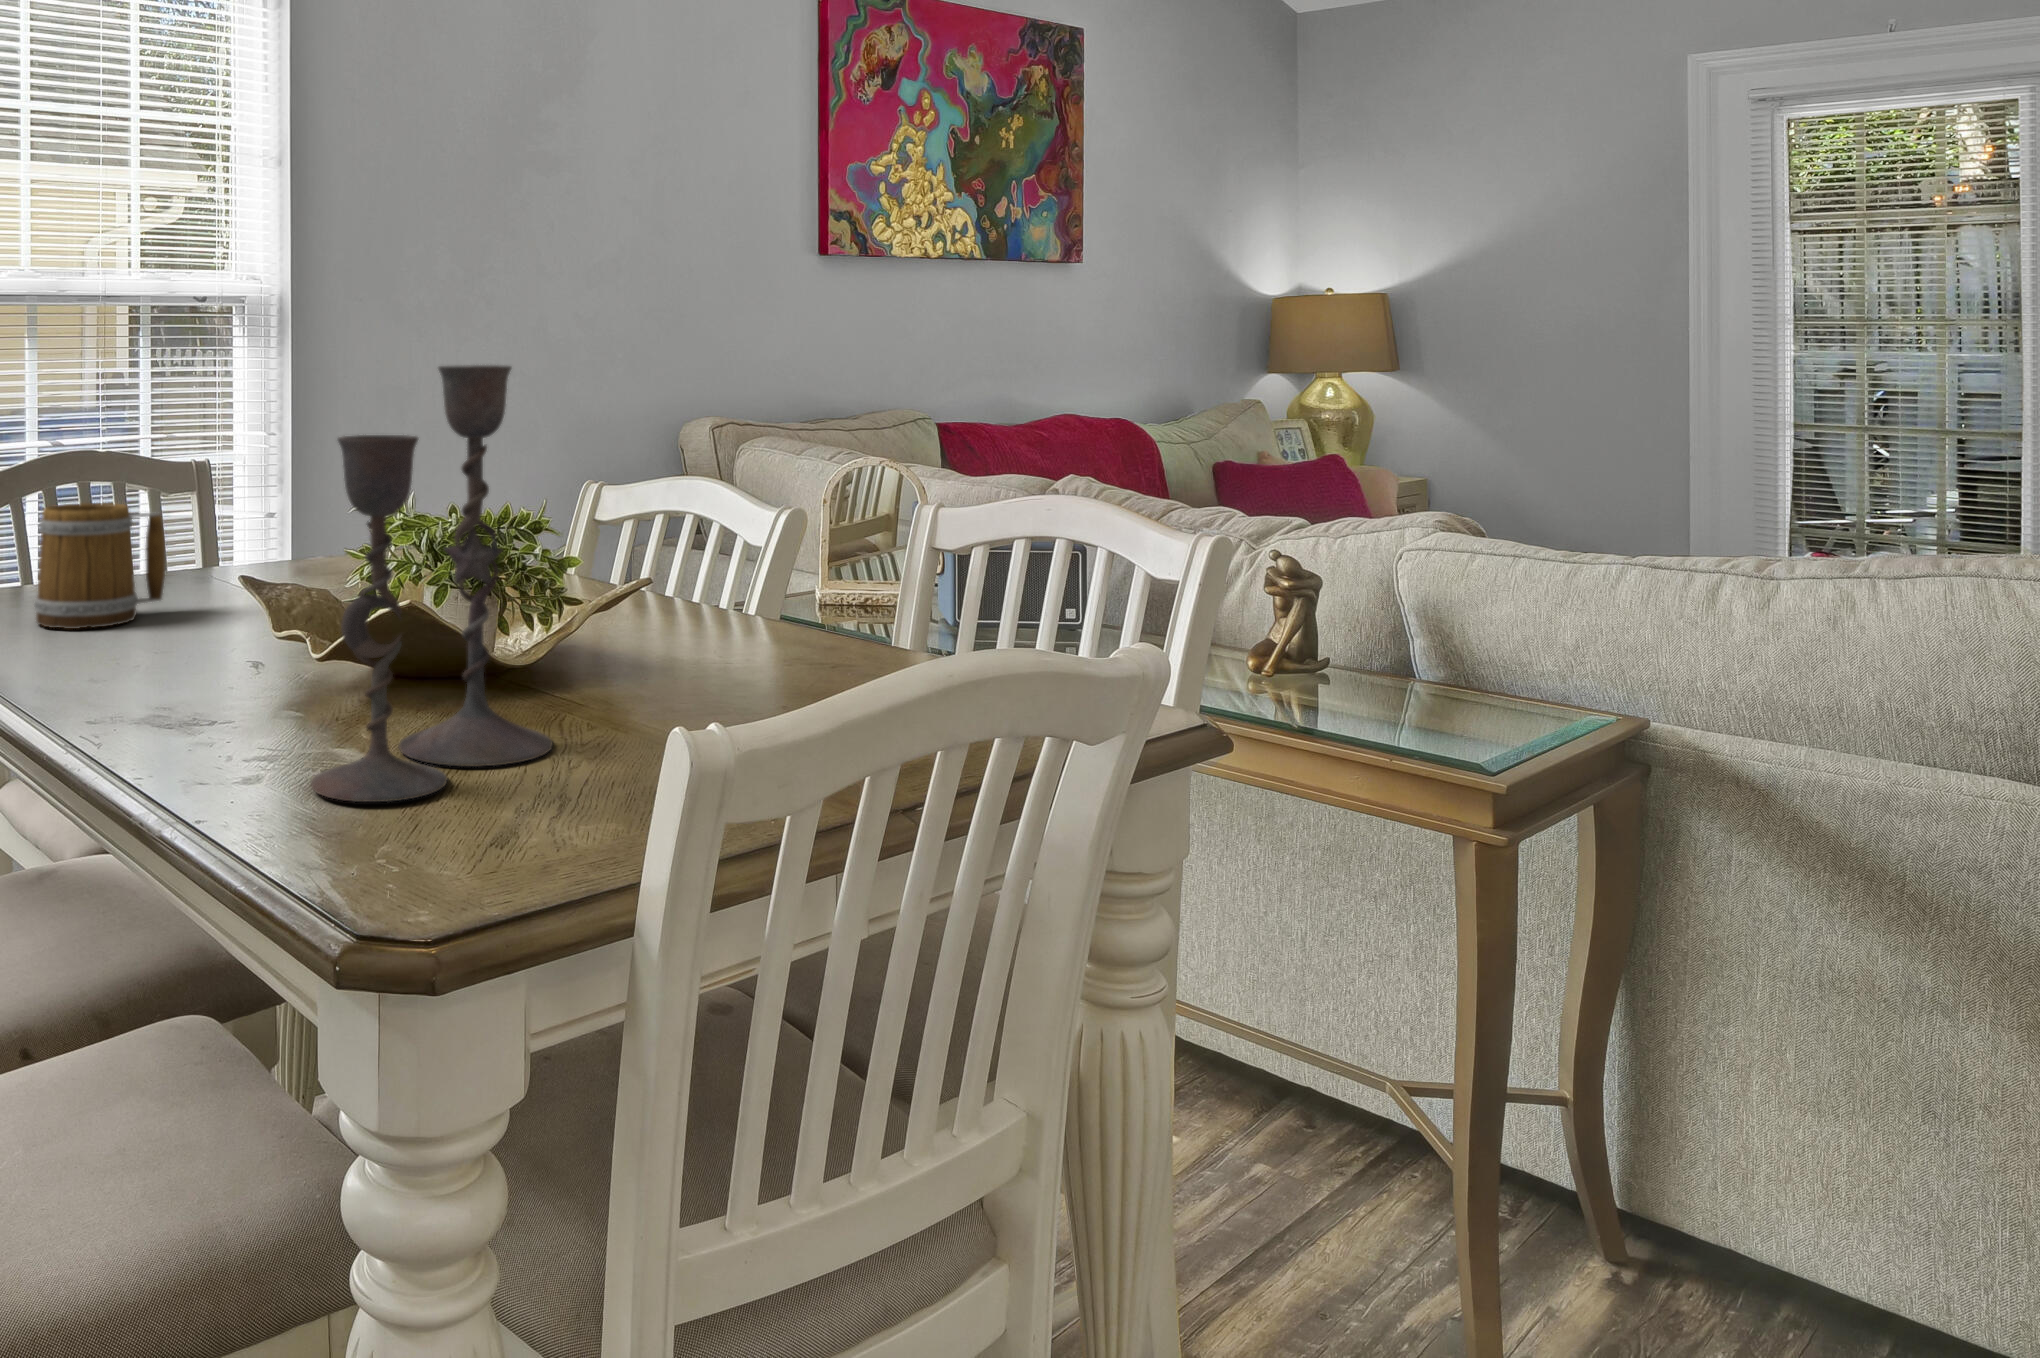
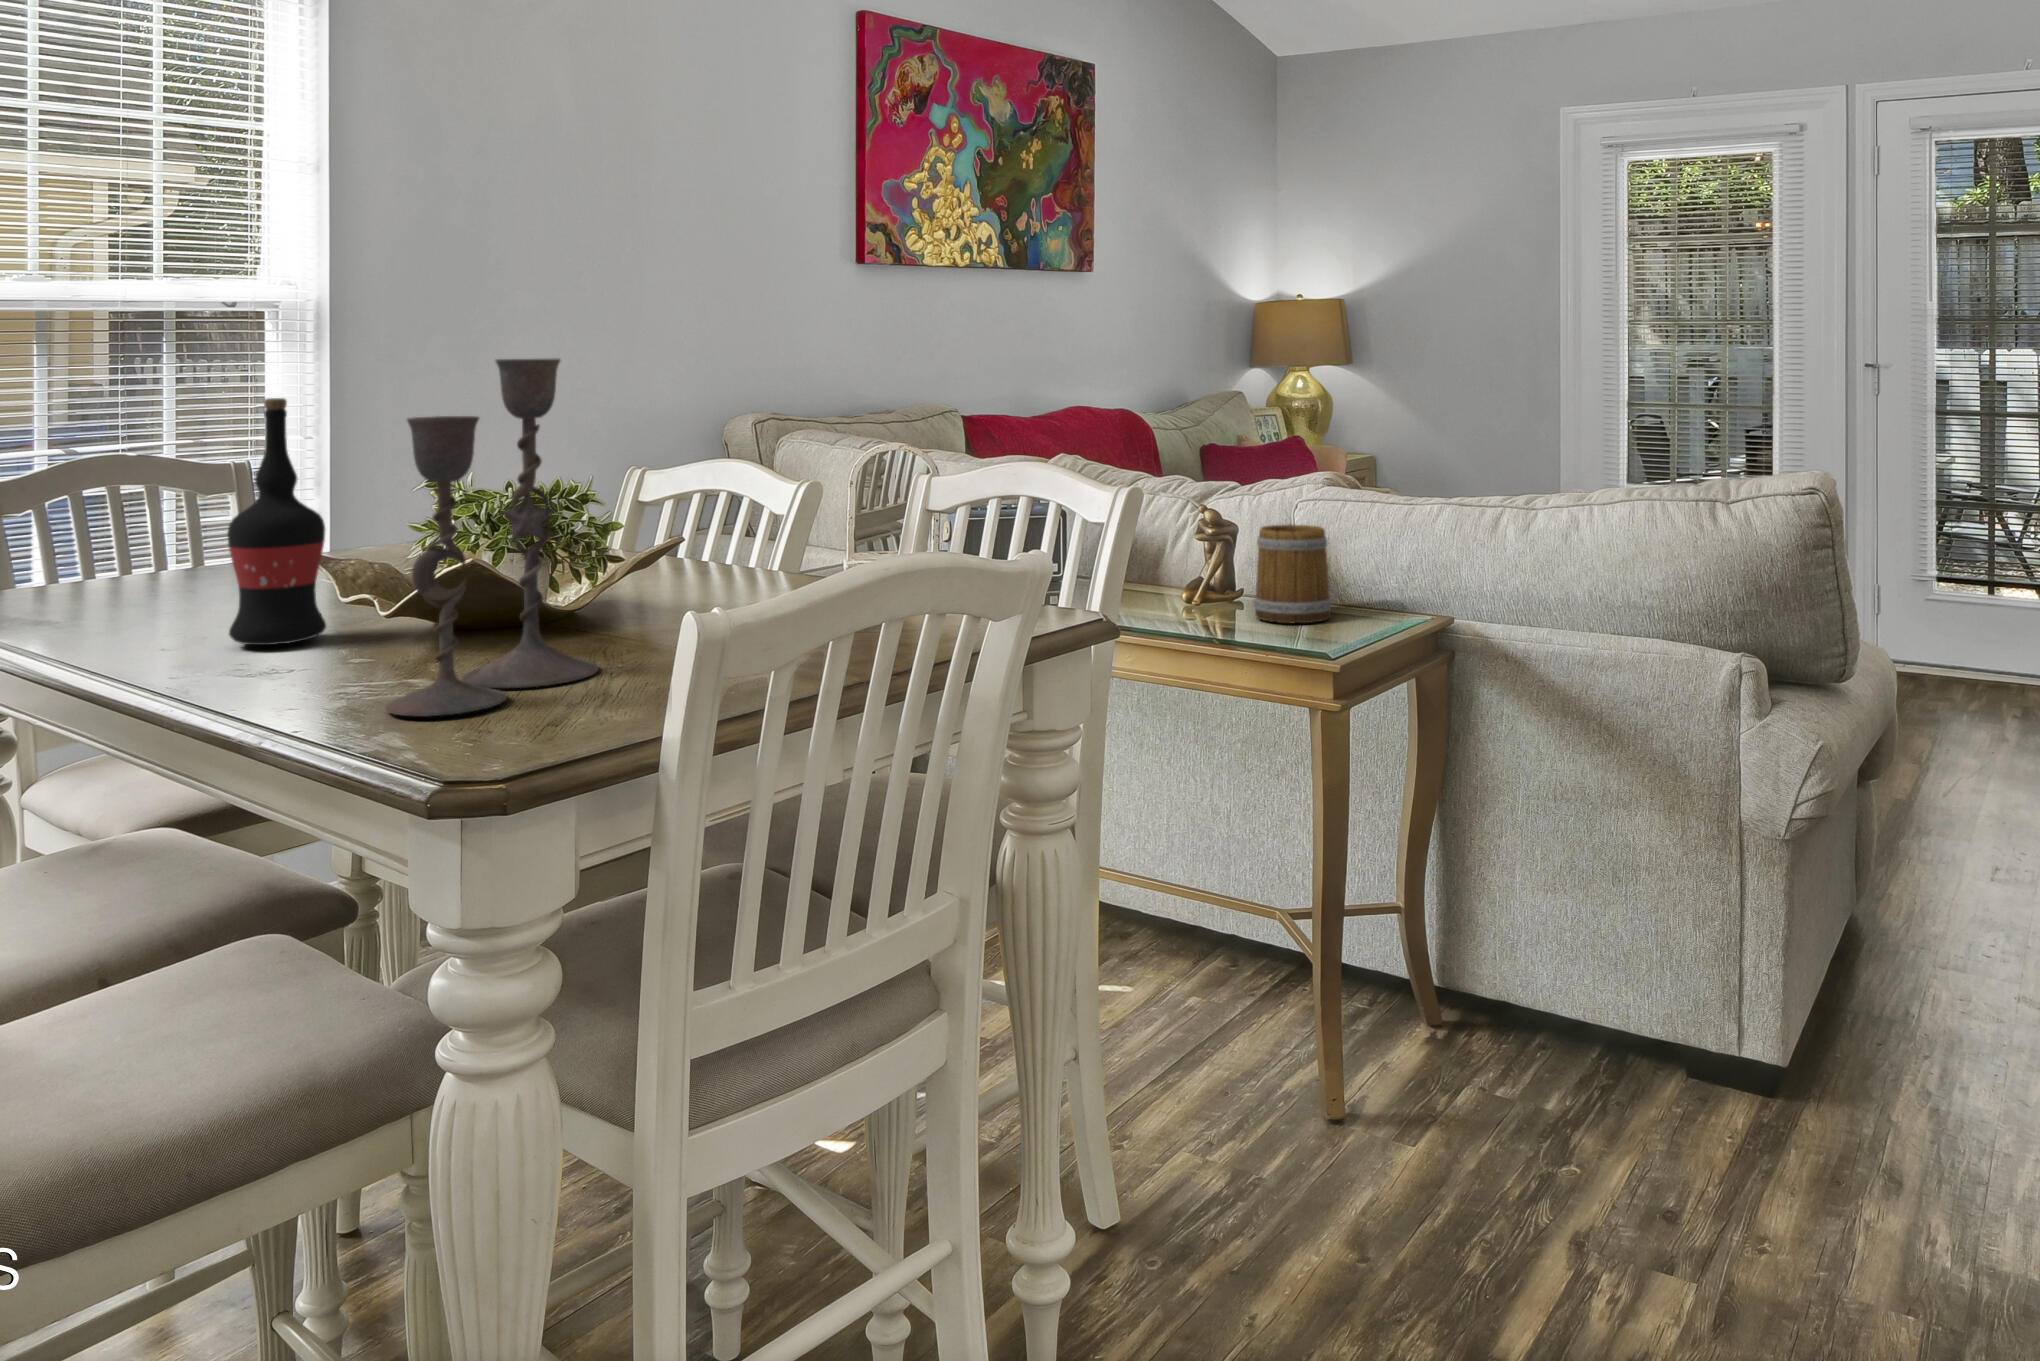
wine bottle: none [164,405,262,679] -> present [227,398,326,645]
mug: present [34,503,165,629] -> present [1253,524,1332,623]

